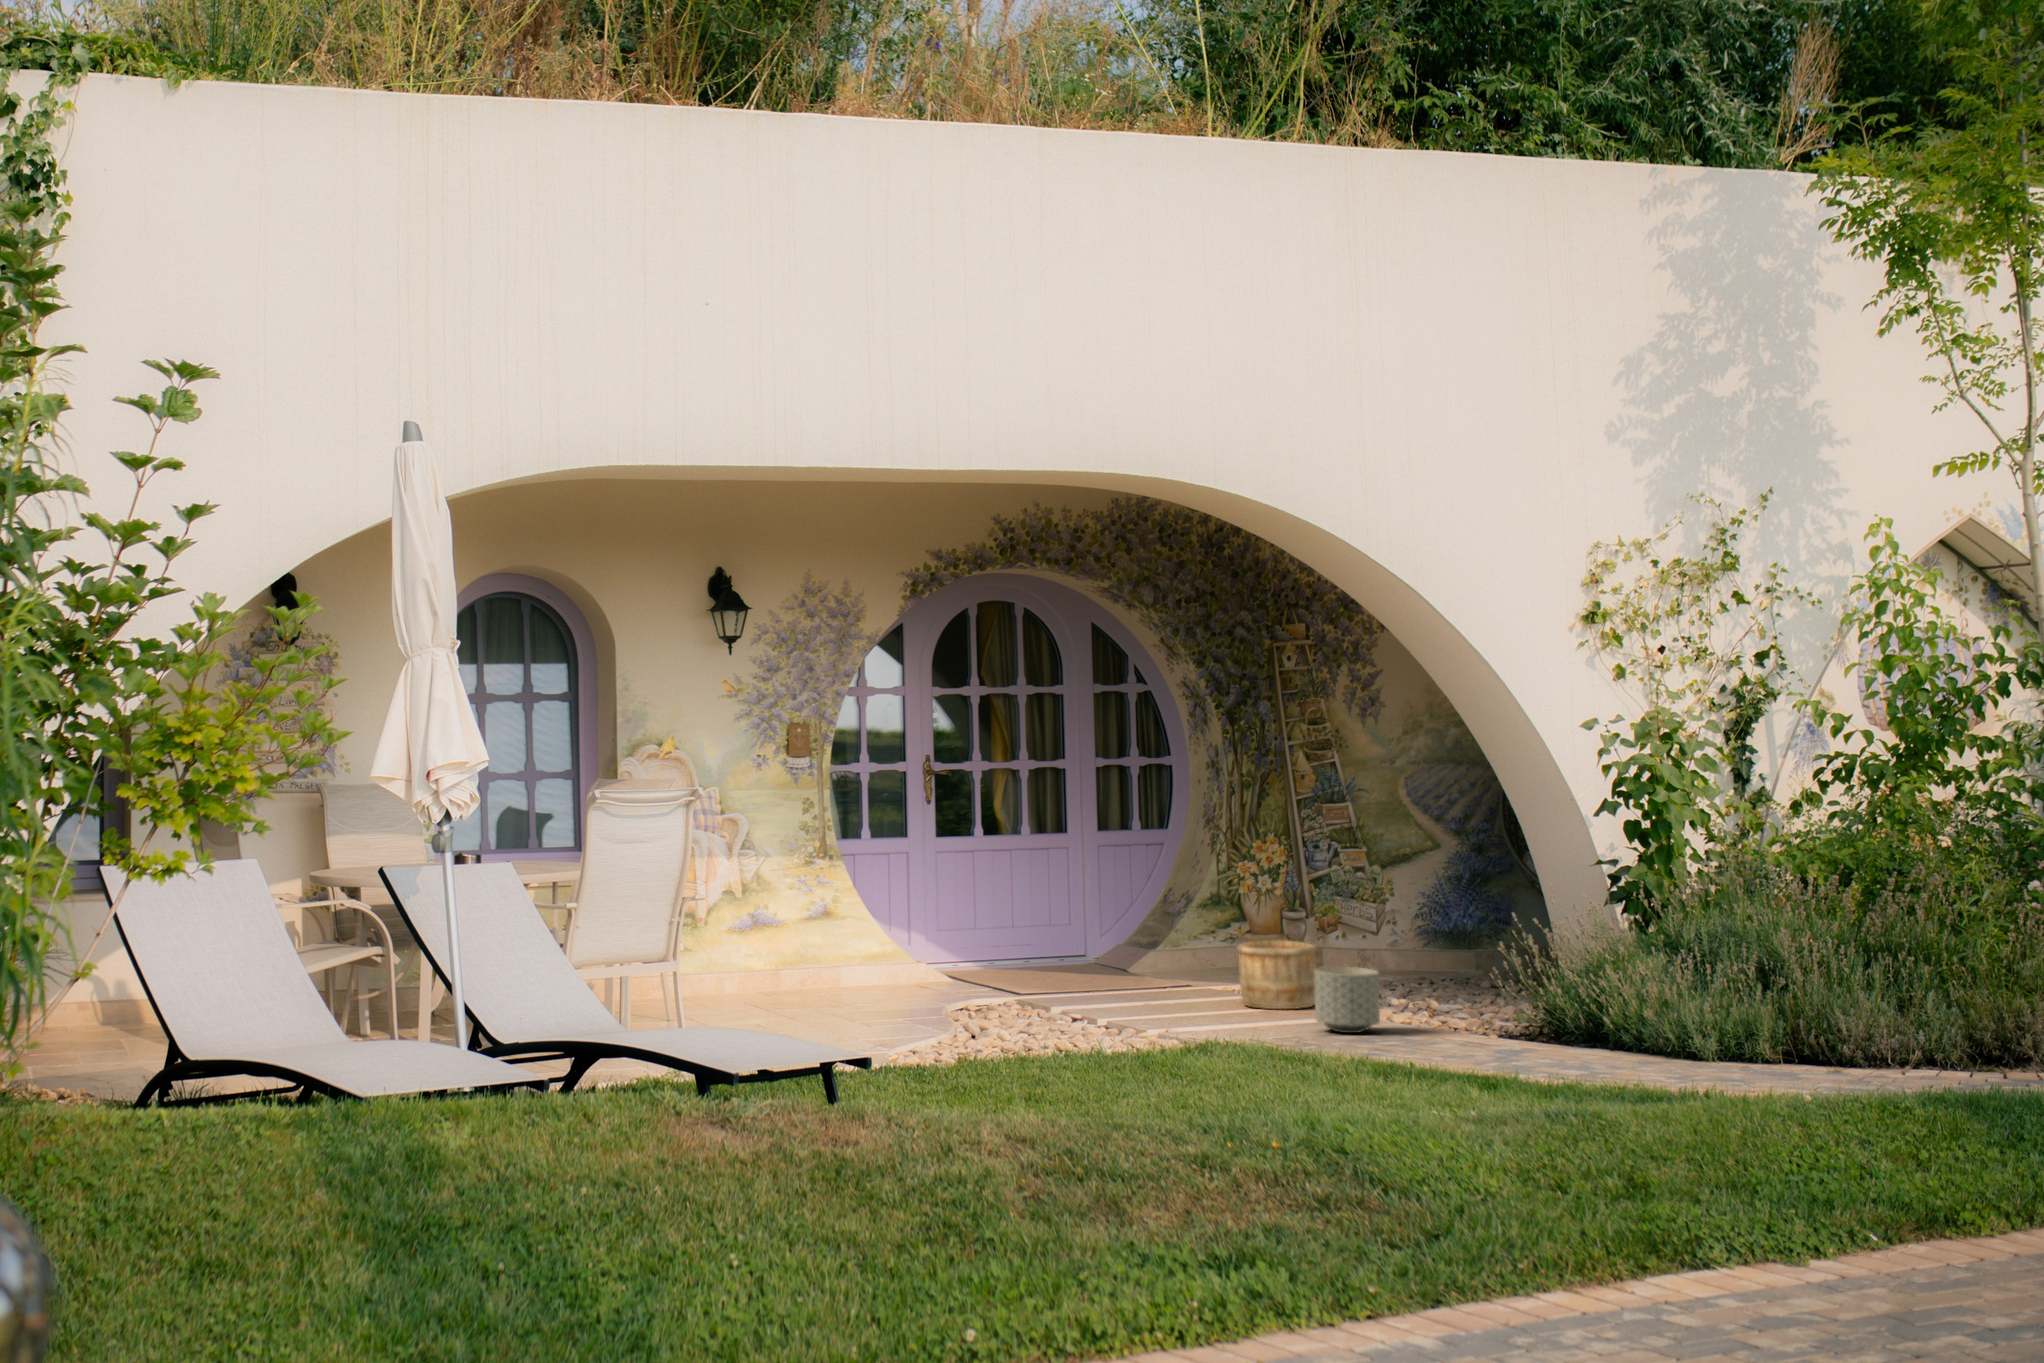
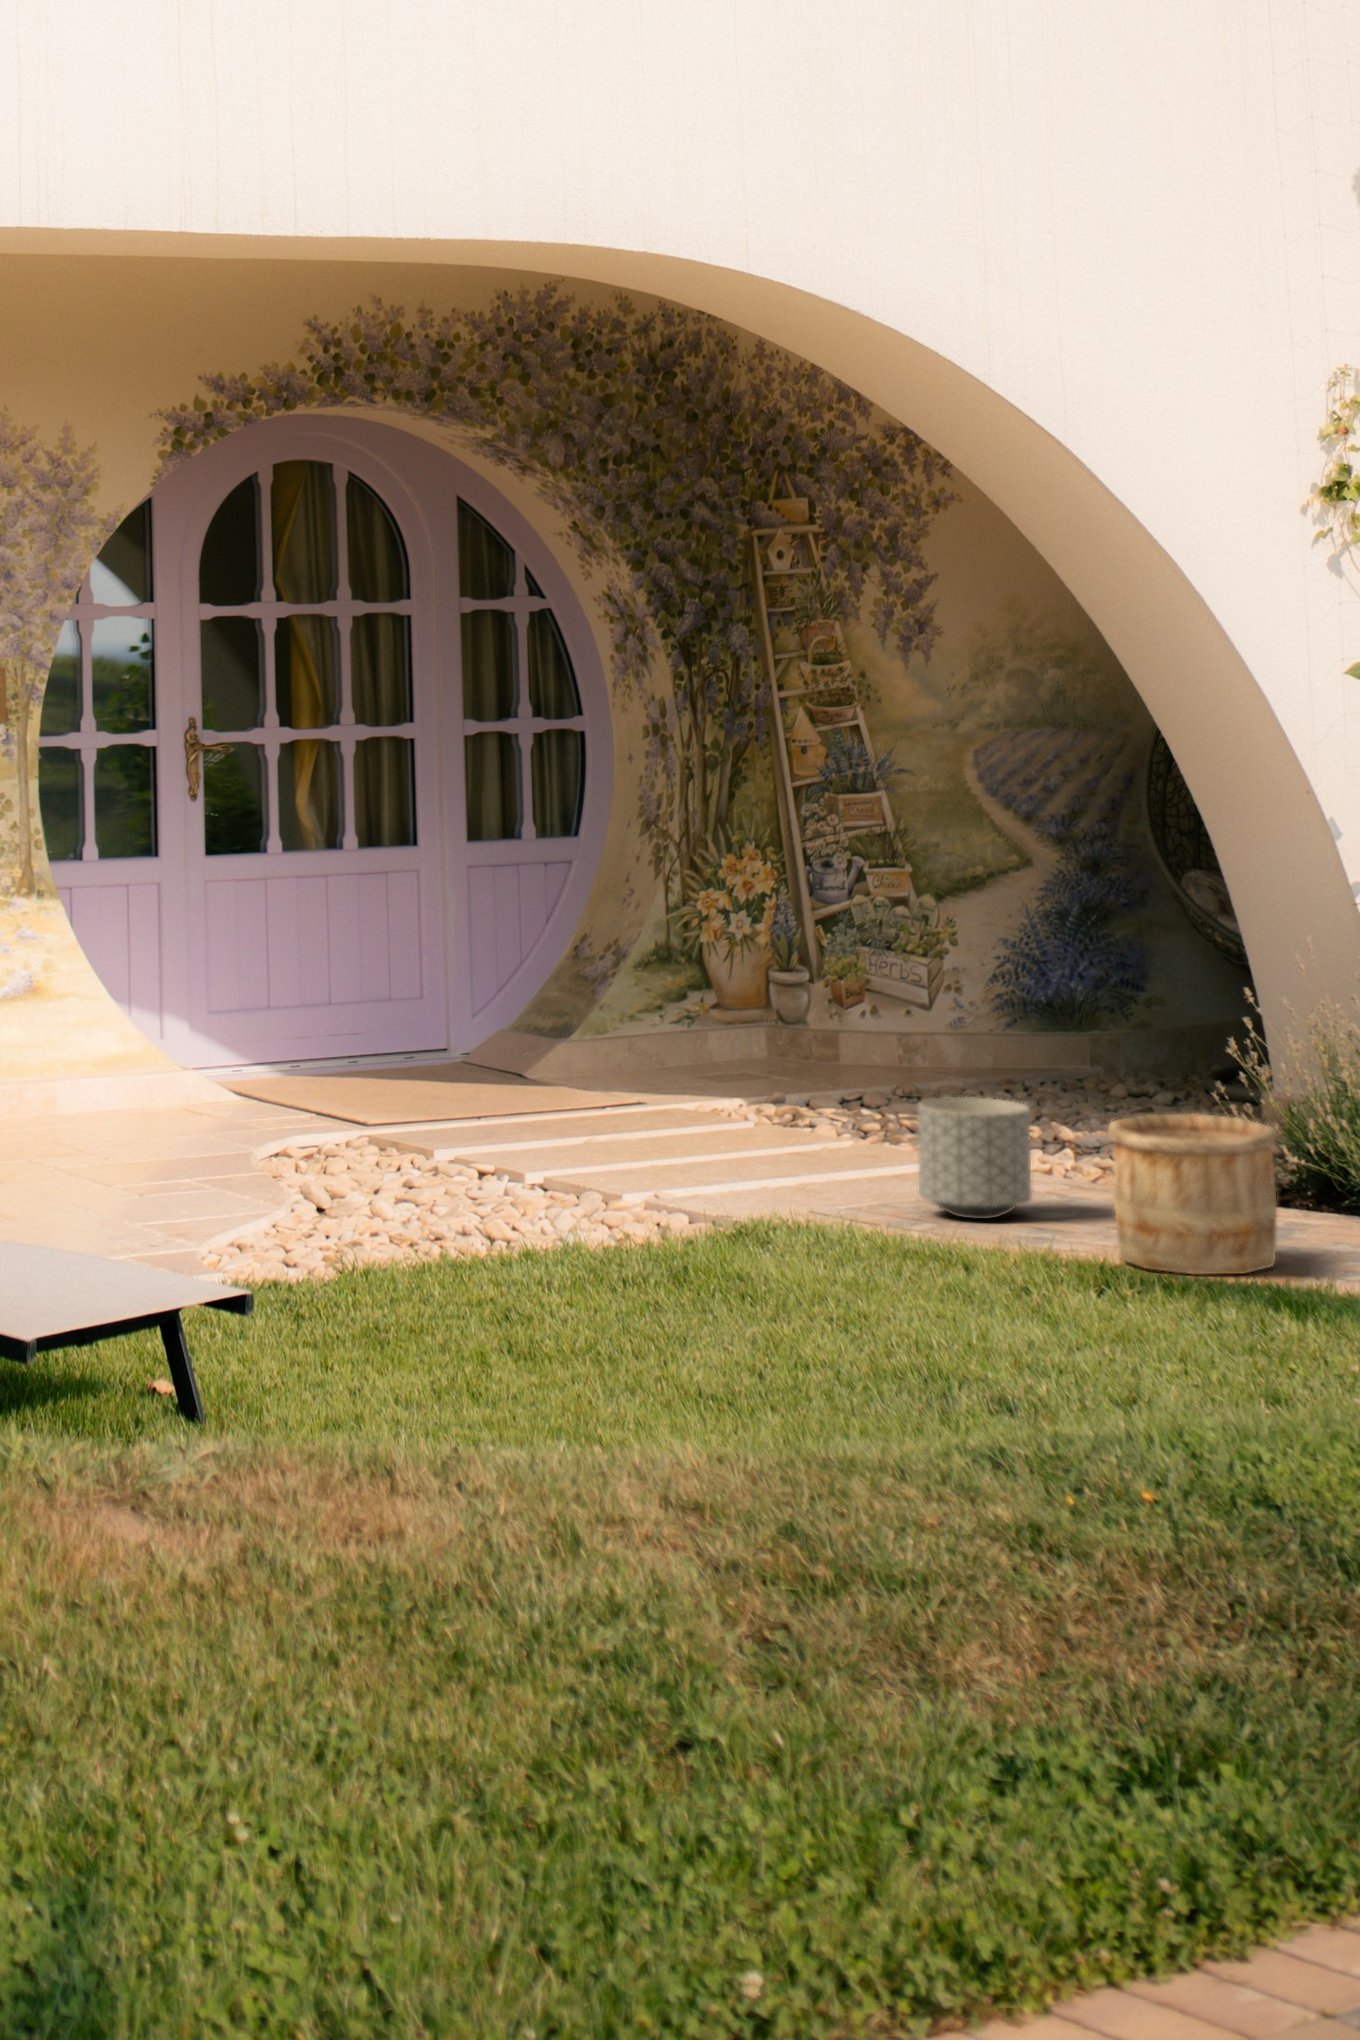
wooden bucket: present [1237,940,1317,1009] -> present [1107,1113,1277,1274]

